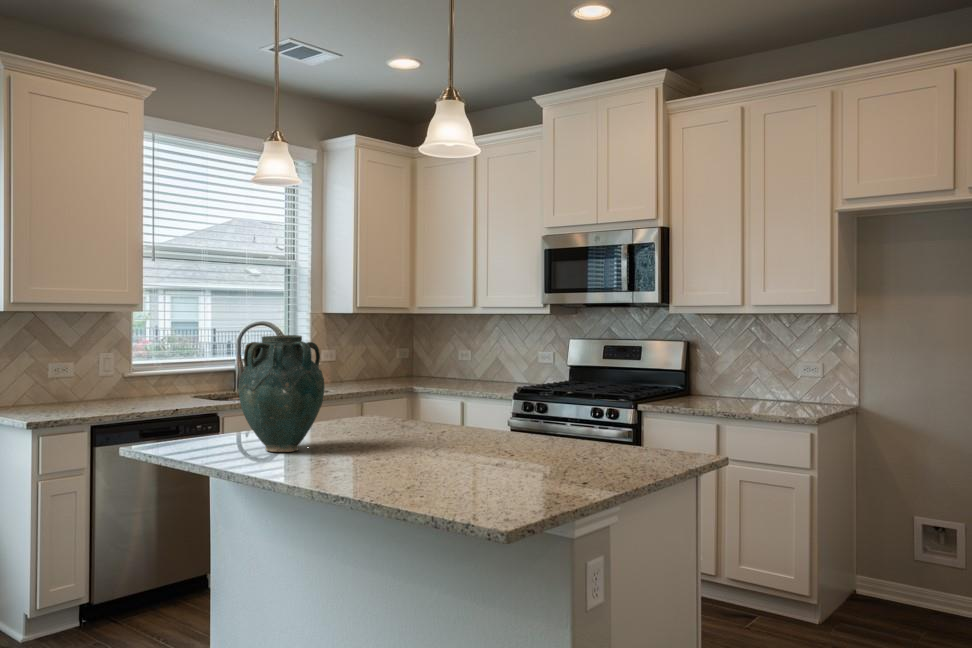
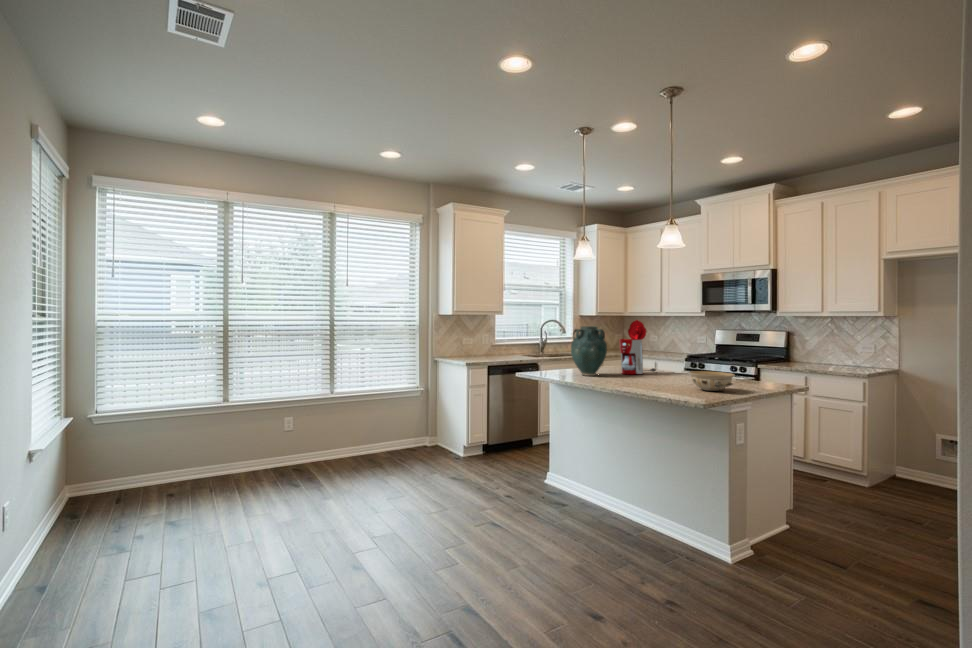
coffee maker: none [358,320,441,443] -> present [620,320,656,374]
ceramic bowl: none [489,439,588,489] -> present [690,371,735,391]

